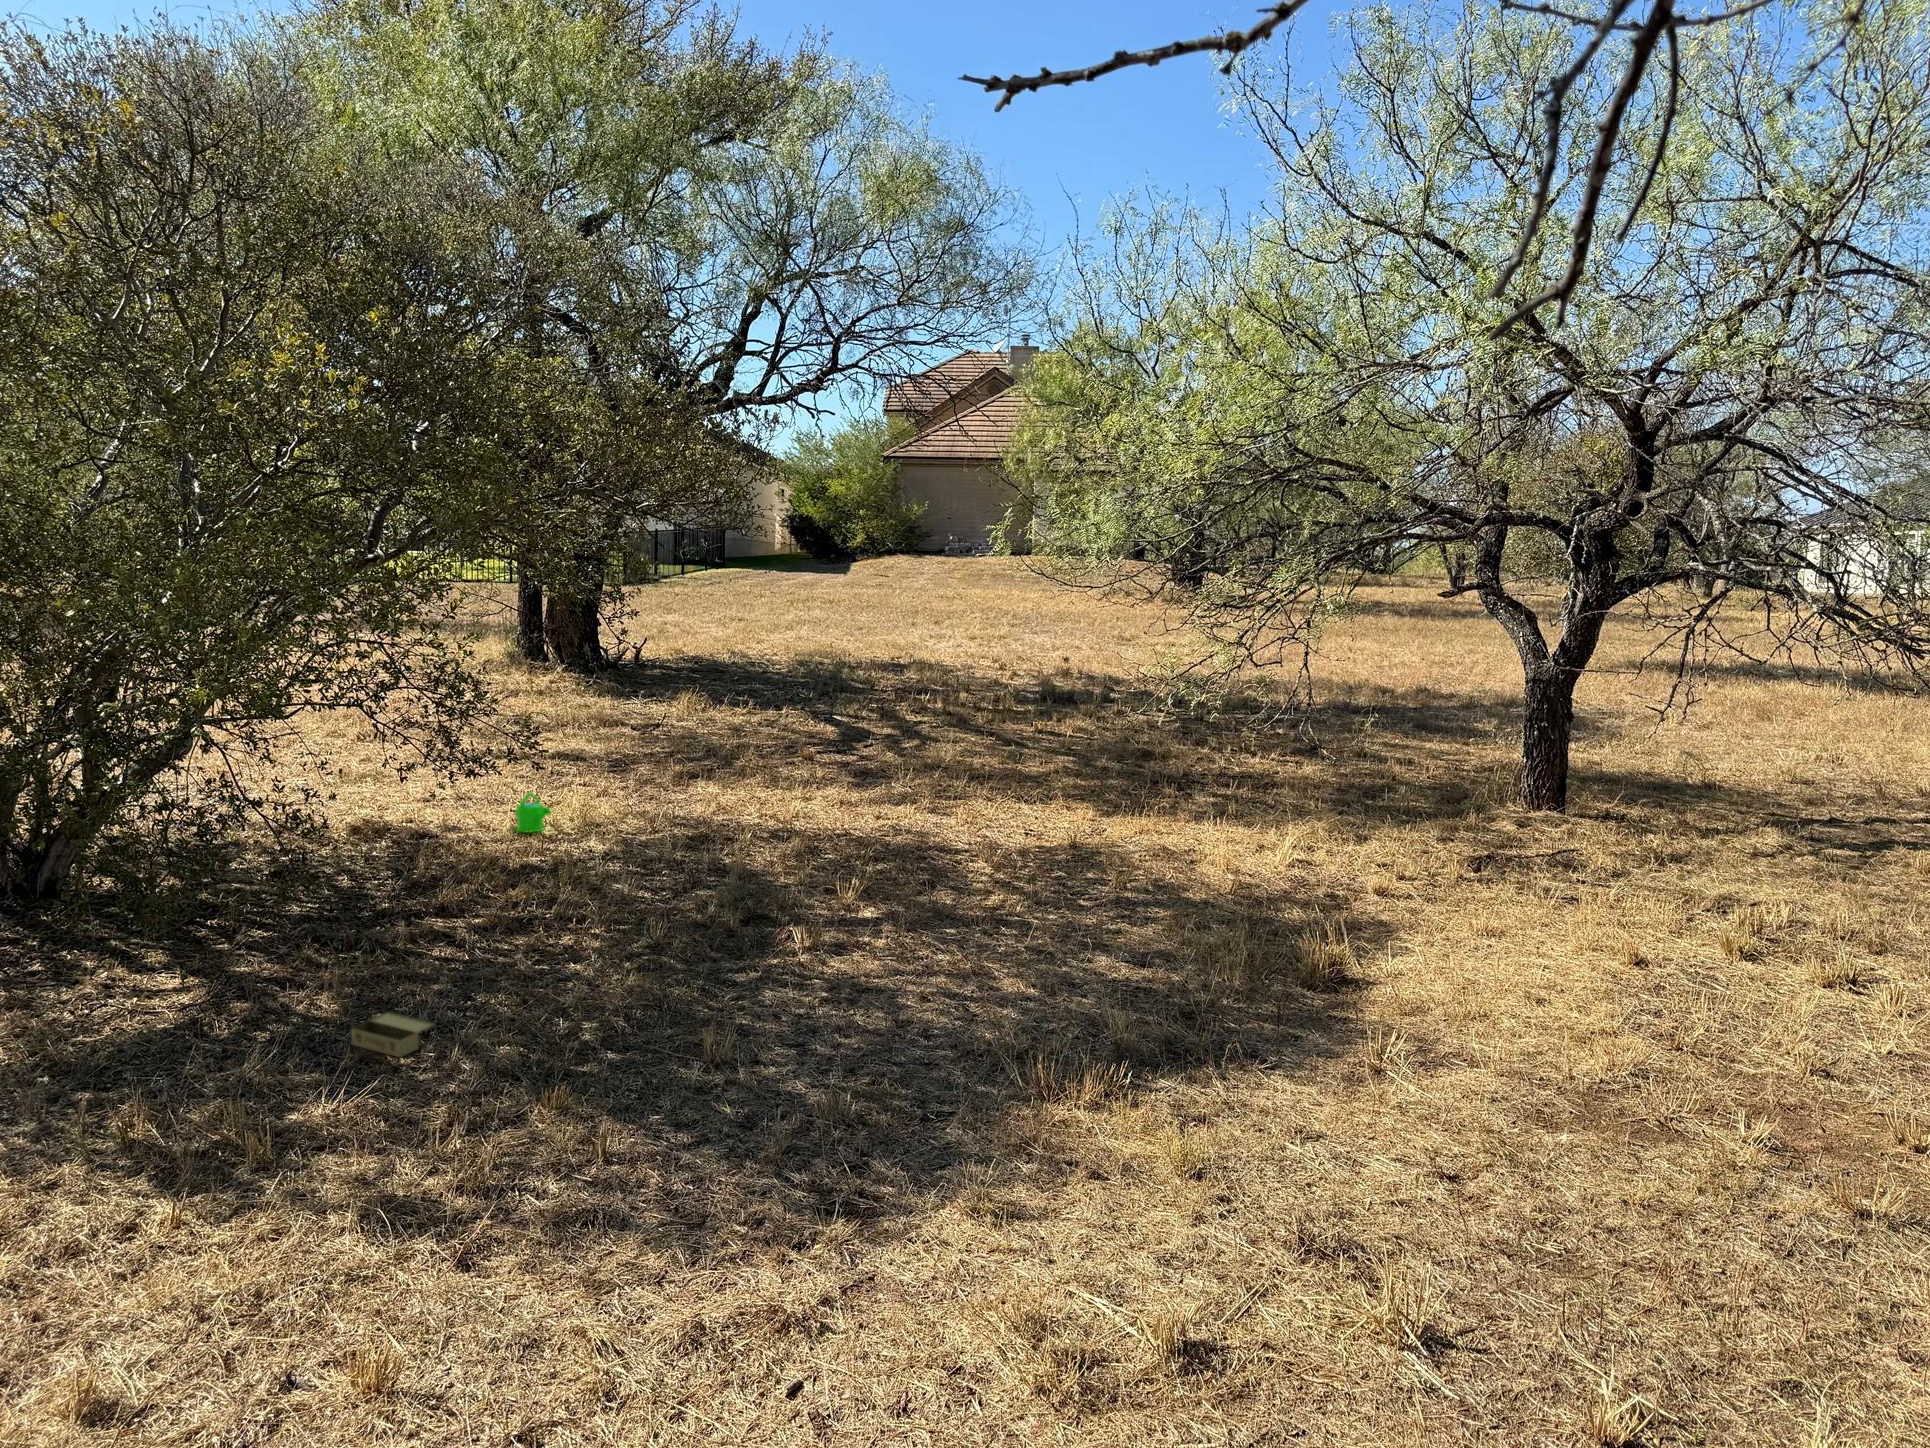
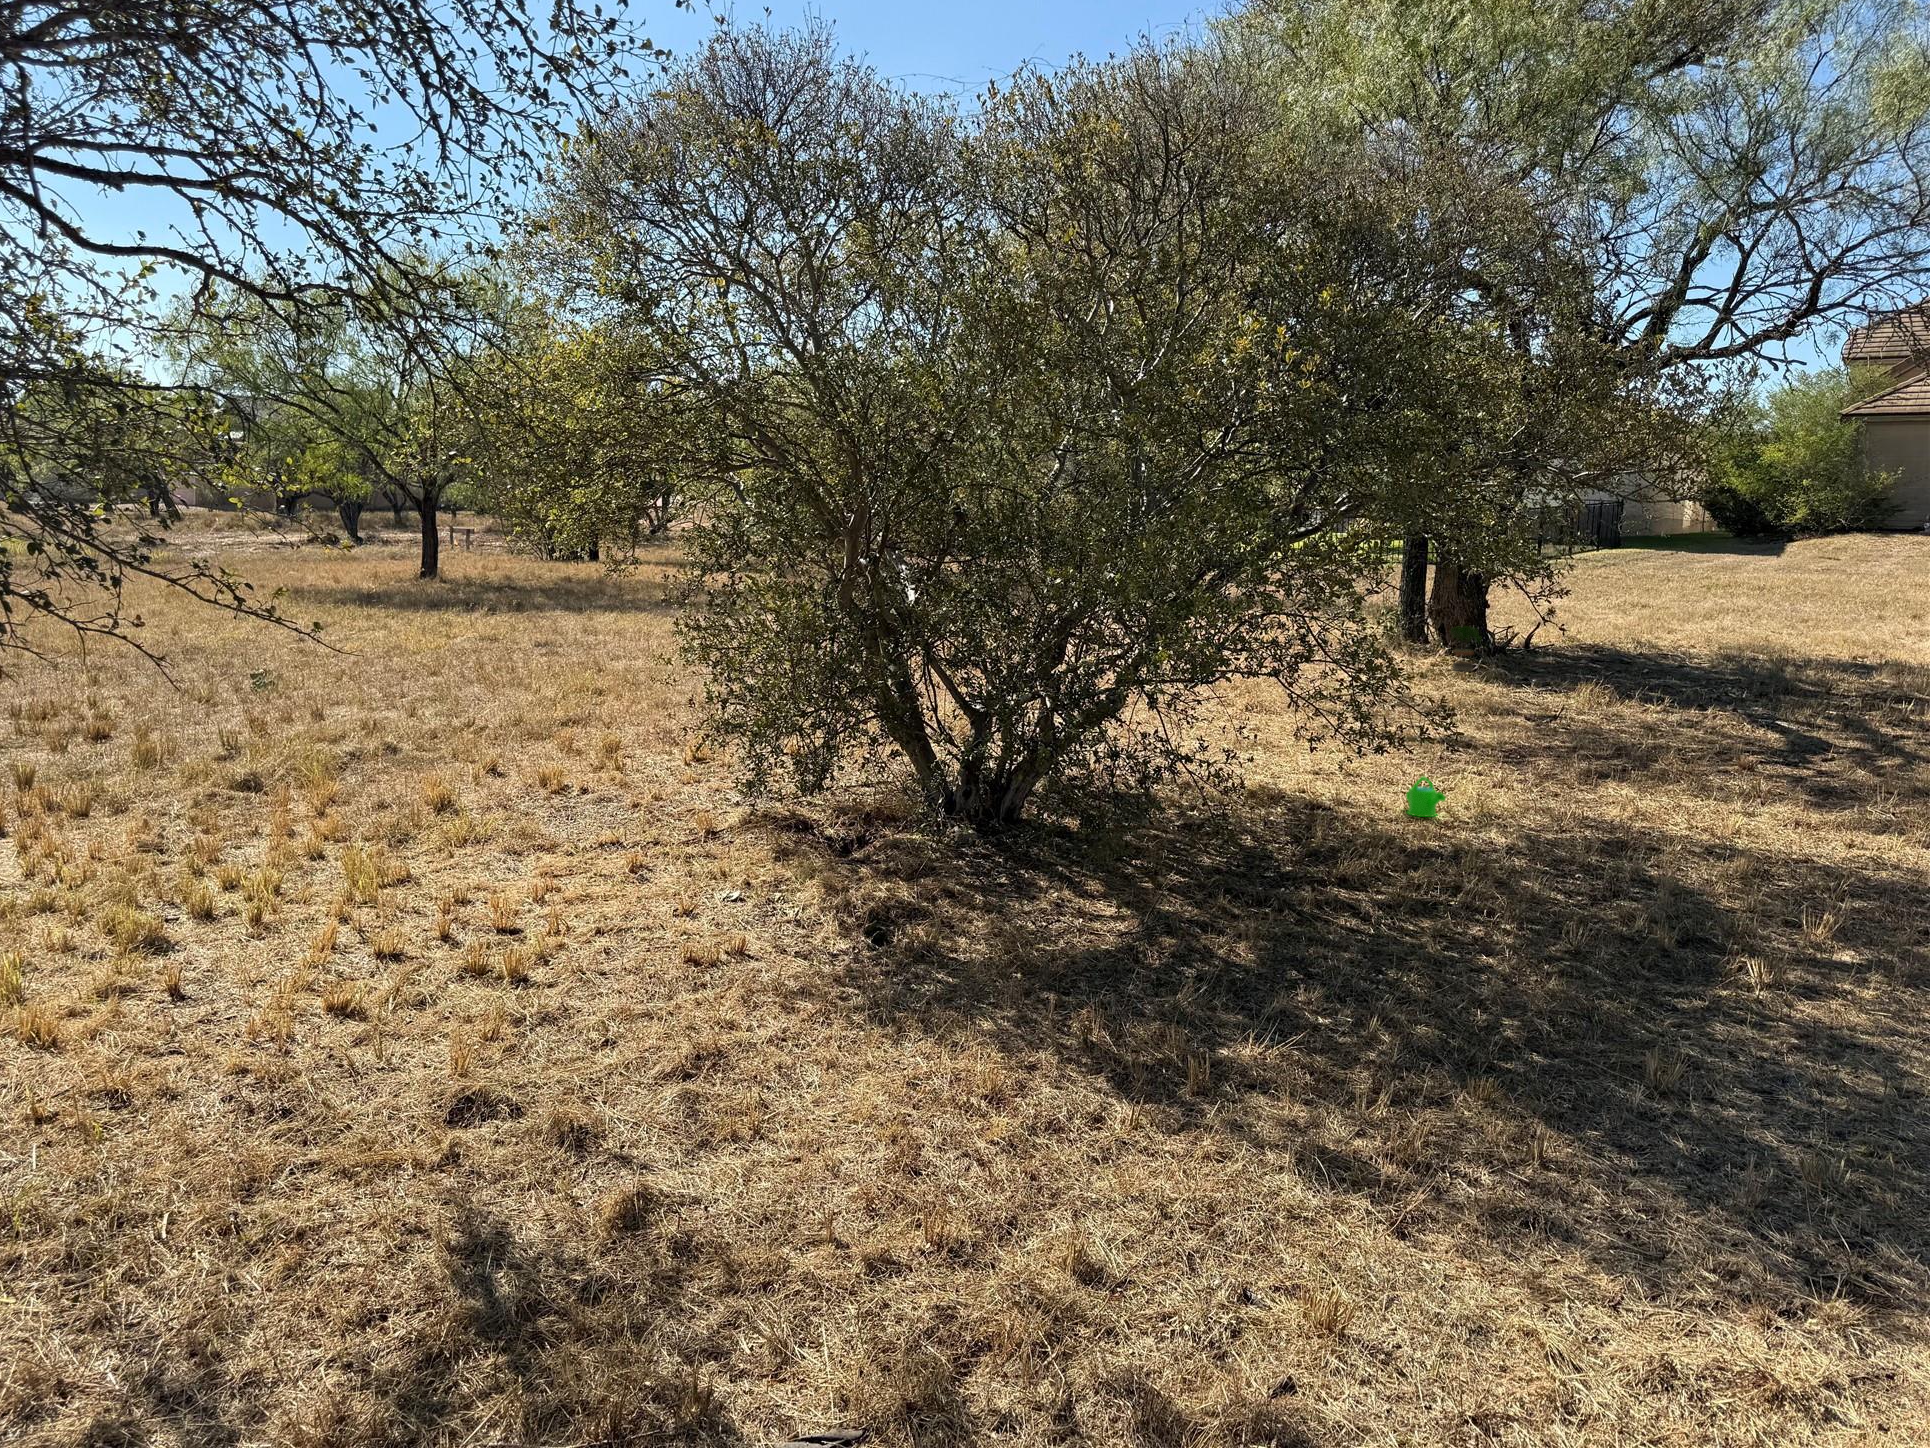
potted tree: none [567,641,598,685] -> present [1451,626,1482,671]
toolbox: present [351,1012,434,1057] -> none [1268,971,1348,1016]

